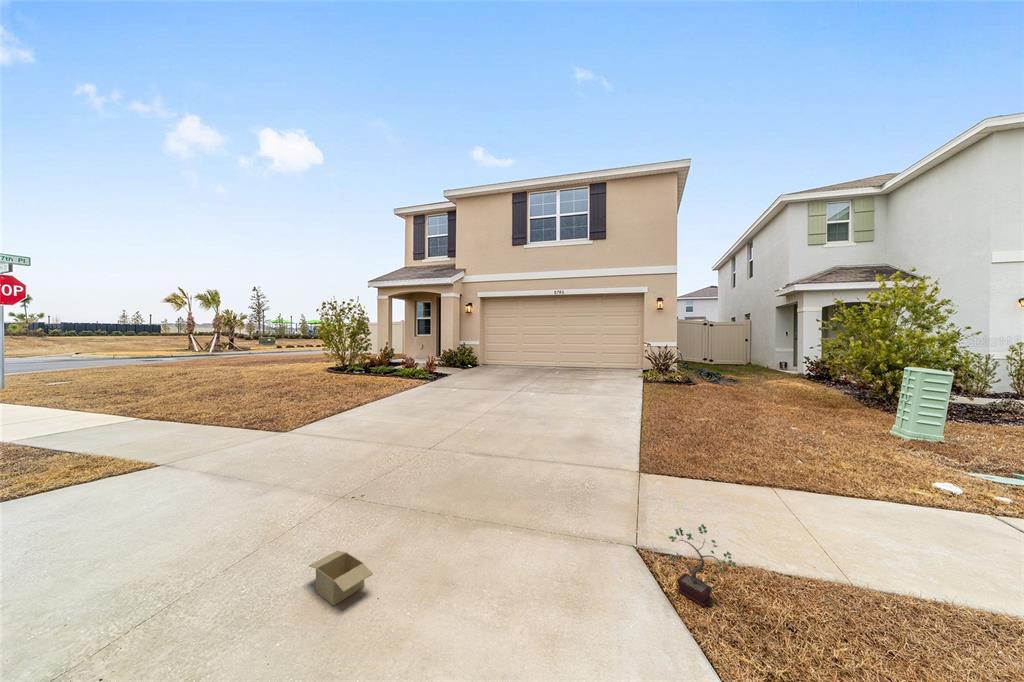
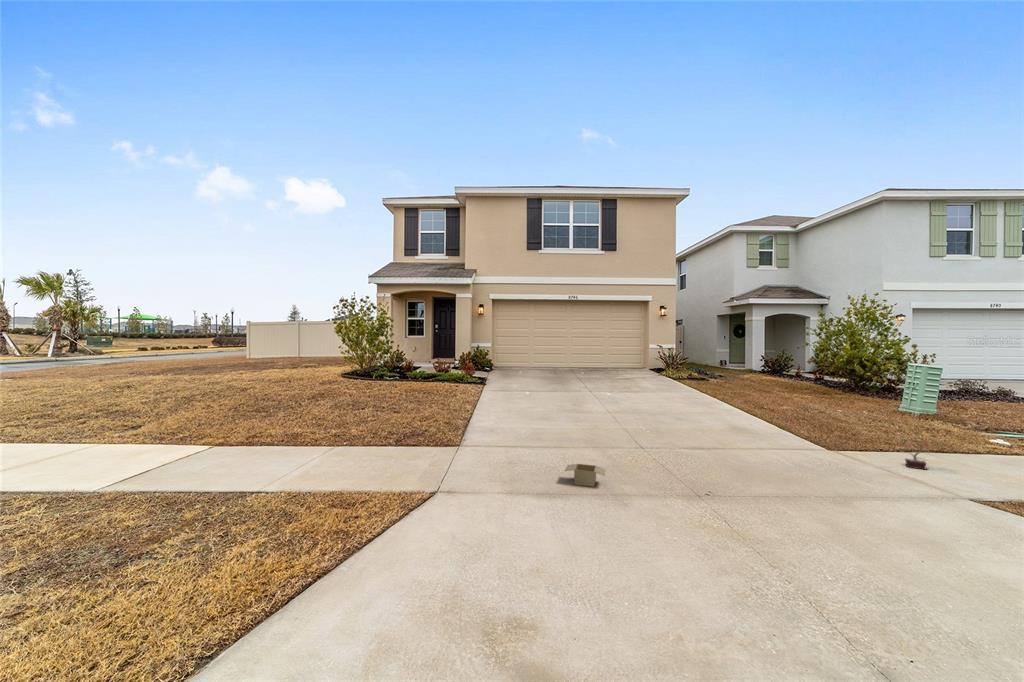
cardboard box: present [309,551,373,606] -> present [565,464,606,487]

